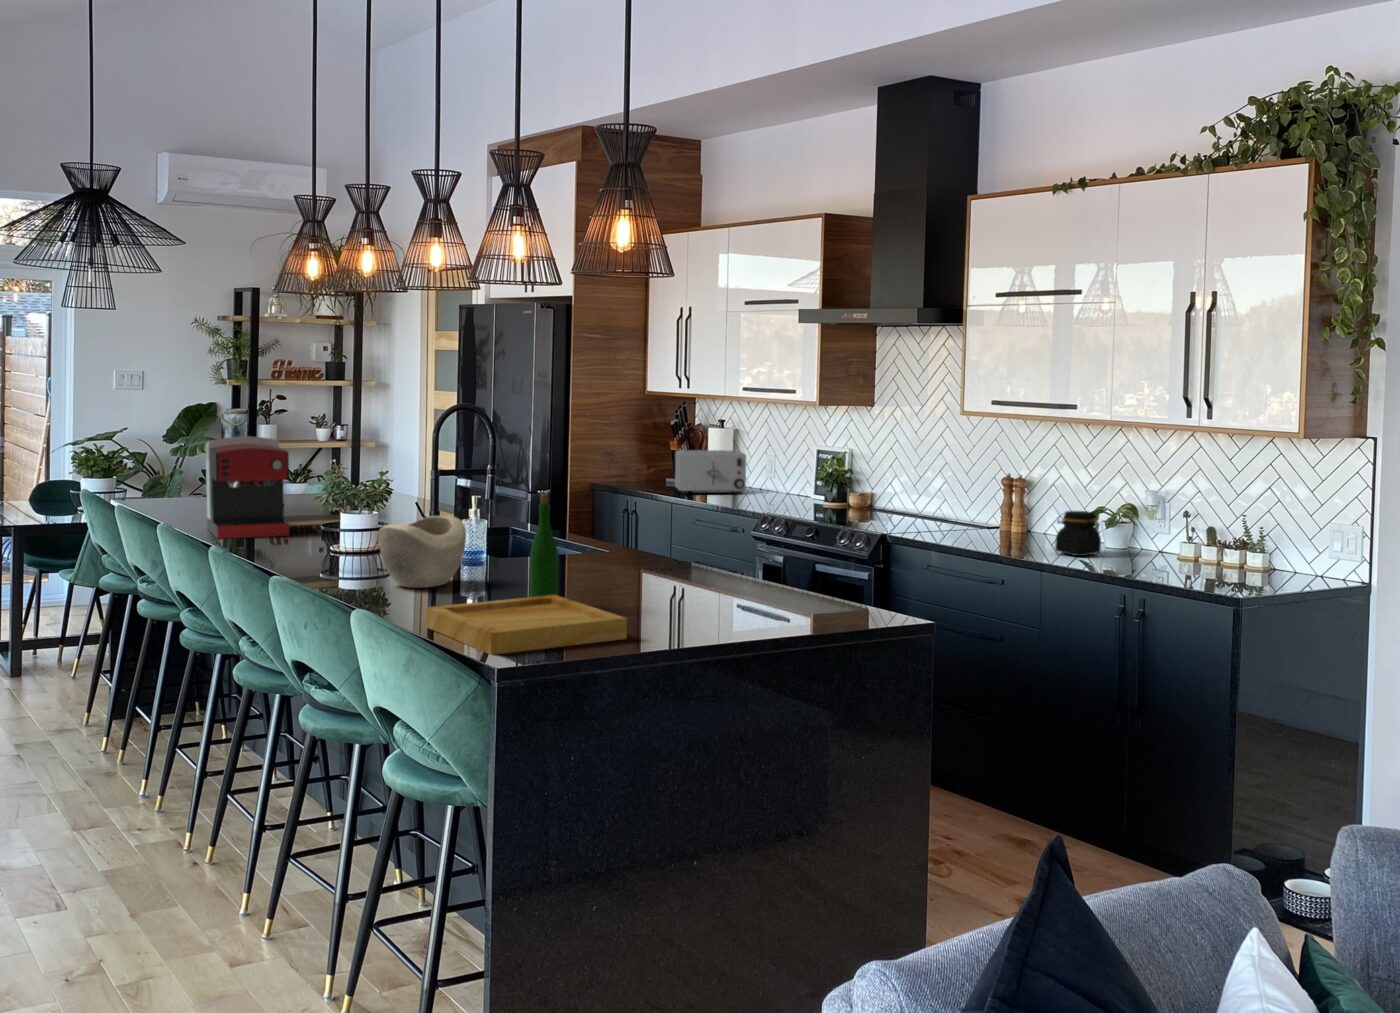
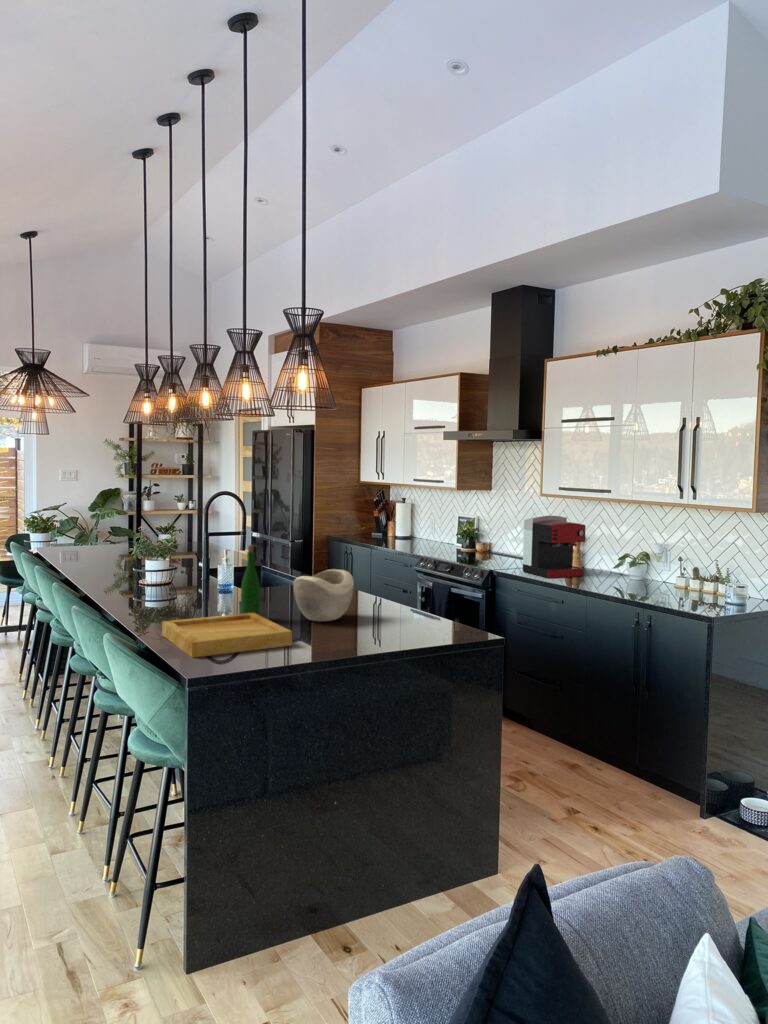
coffee maker: present [206,436,289,539] -> present [523,515,586,578]
toaster: present [675,450,746,494] -> none [374,516,416,543]
jar: present [1055,511,1101,556] -> none [598,556,627,585]
decorative bowl: present [378,516,466,588] -> present [294,569,354,621]

